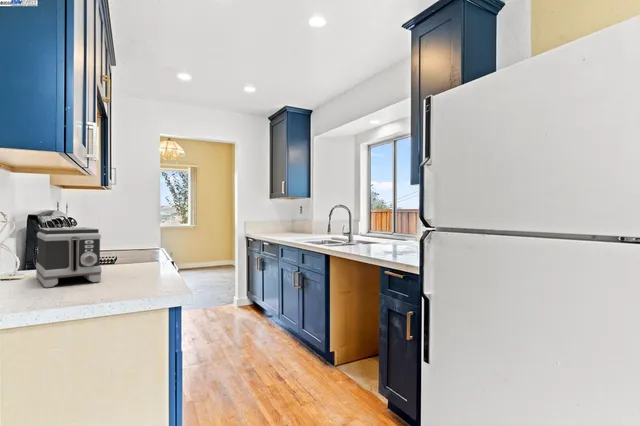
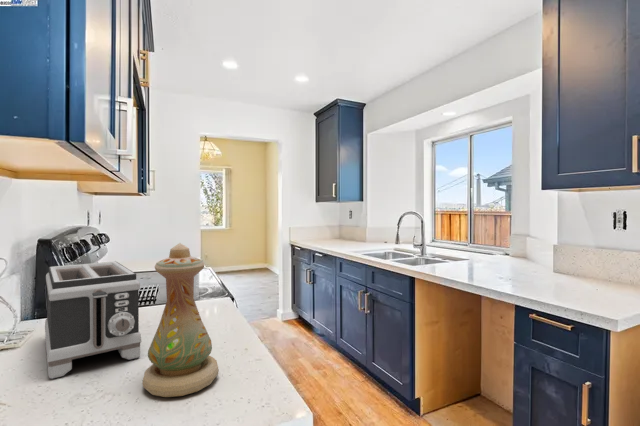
vase: none [101,206,148,291] -> present [142,243,219,397]

